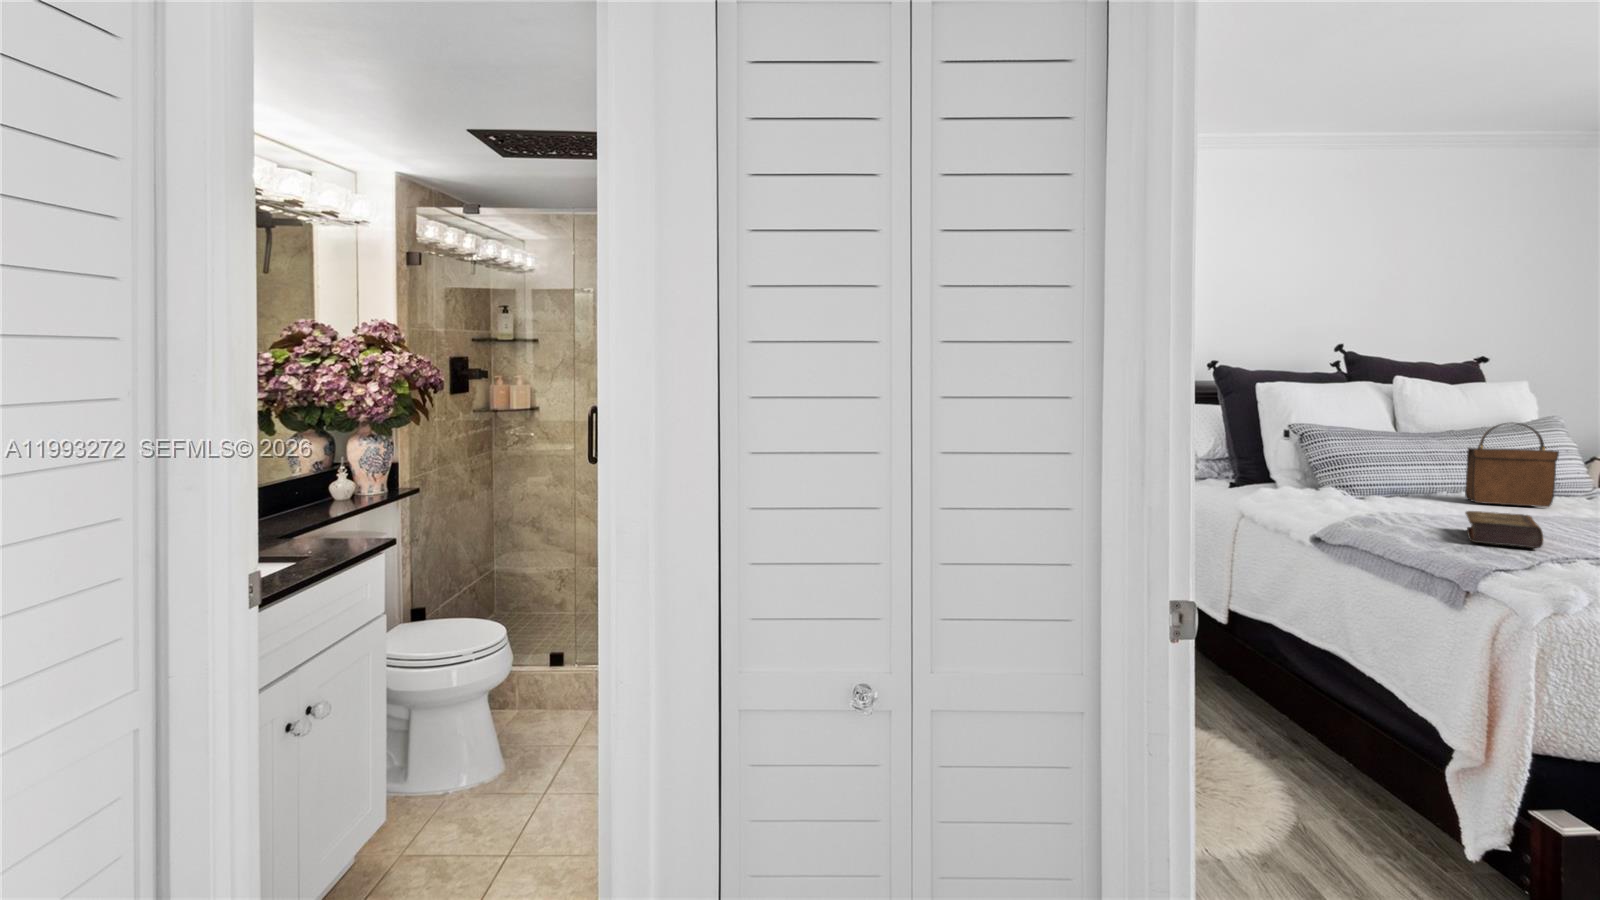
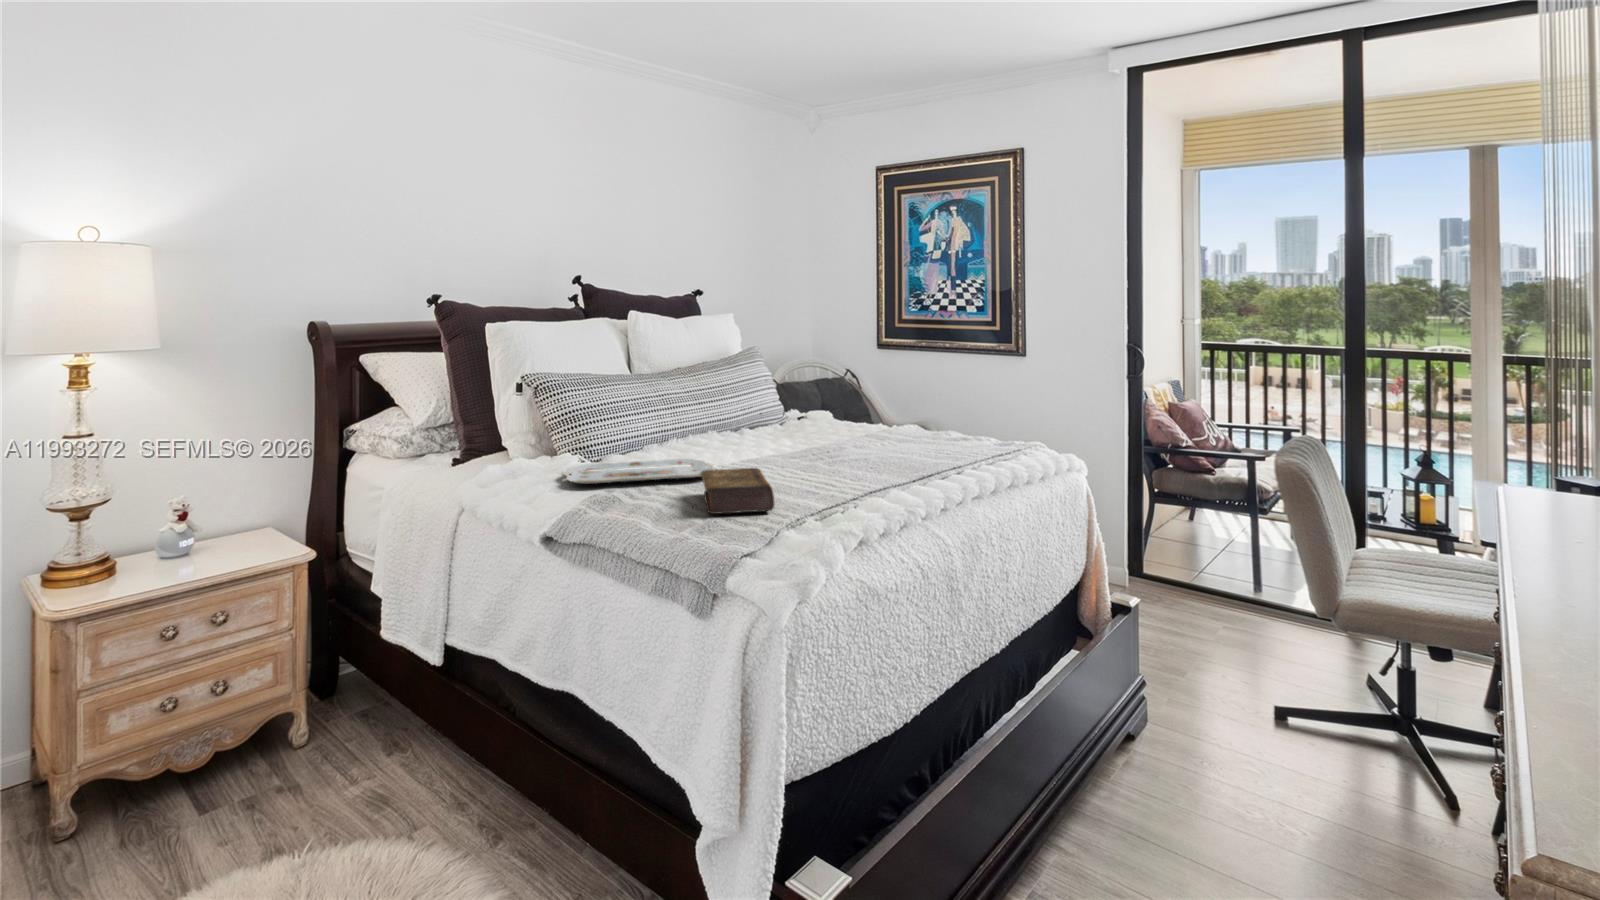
handbag: present [1465,423,1559,507] -> none [698,360,772,453]
serving tray: none [1328,497,1480,518] -> present [563,459,713,484]

